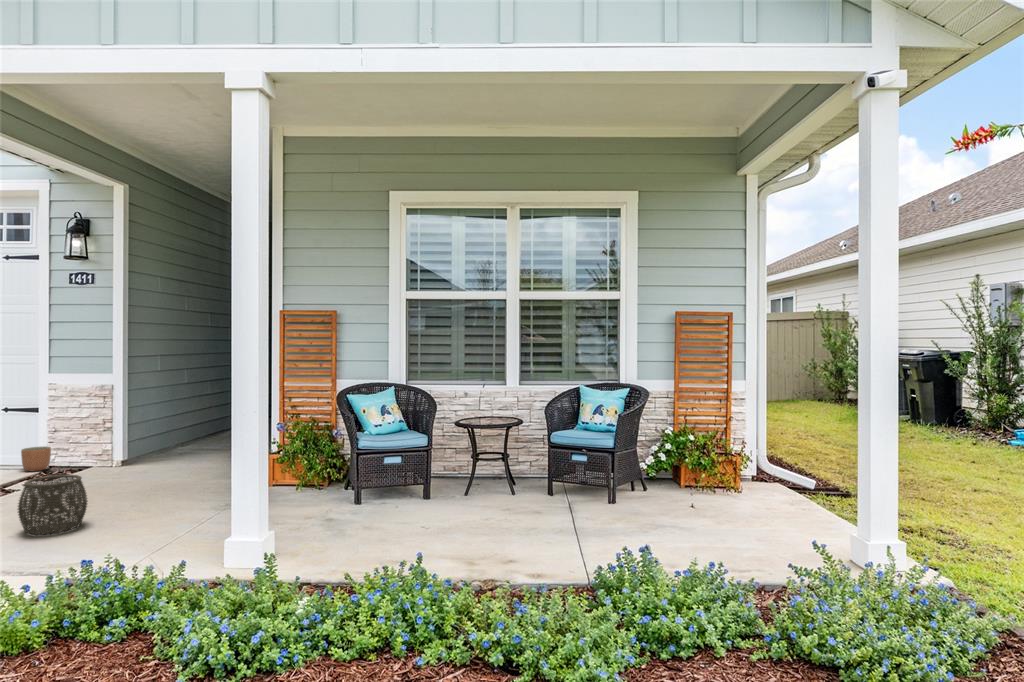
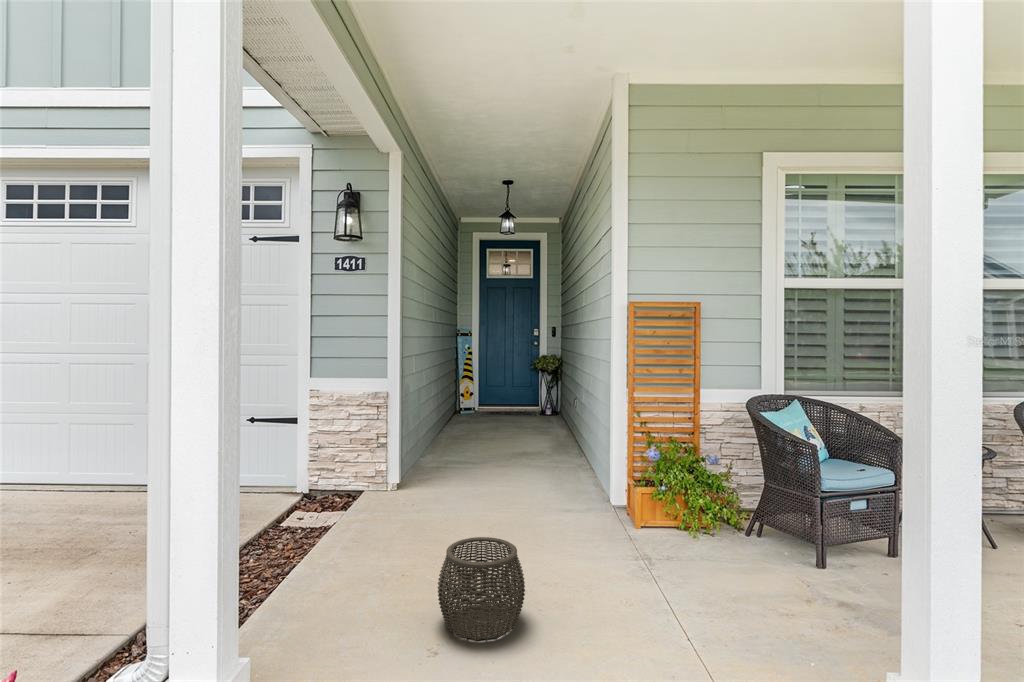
planter: present [21,446,51,471] -> none [288,467,319,499]

